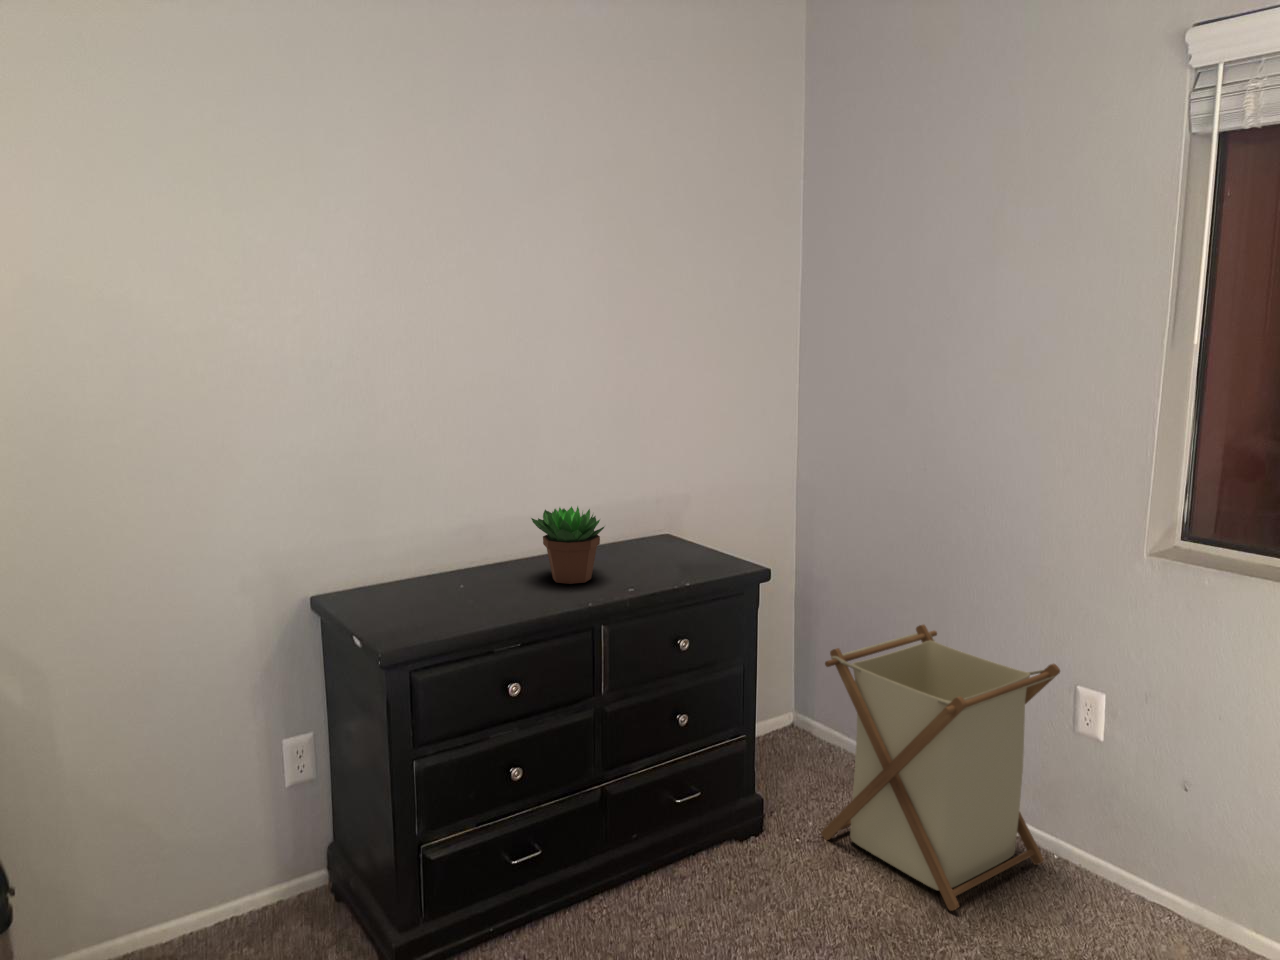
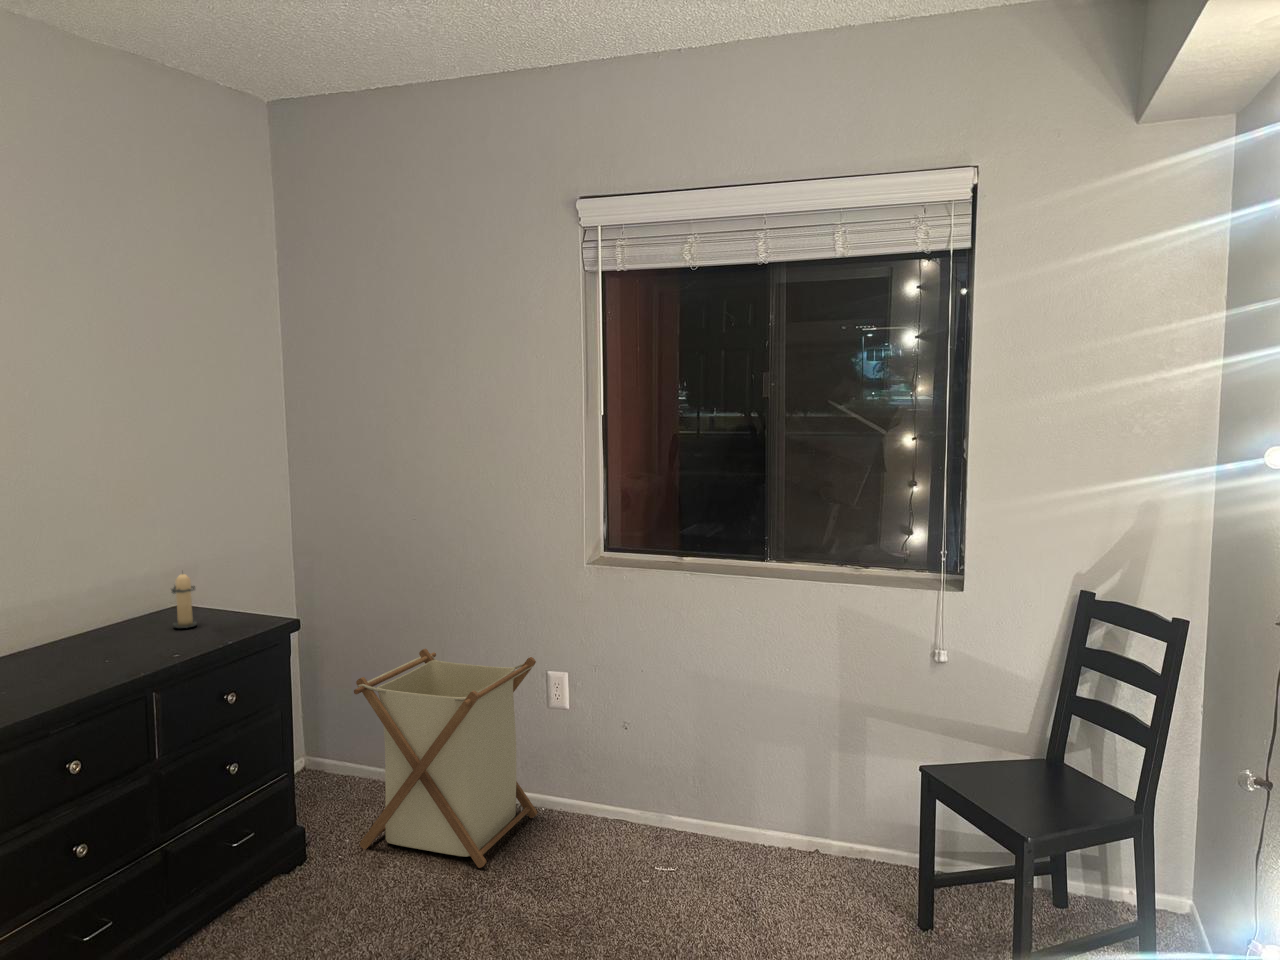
candle: none [643,503,673,565] -> present [171,573,197,628]
succulent plant: present [531,506,604,584] -> none [49,579,137,658]

